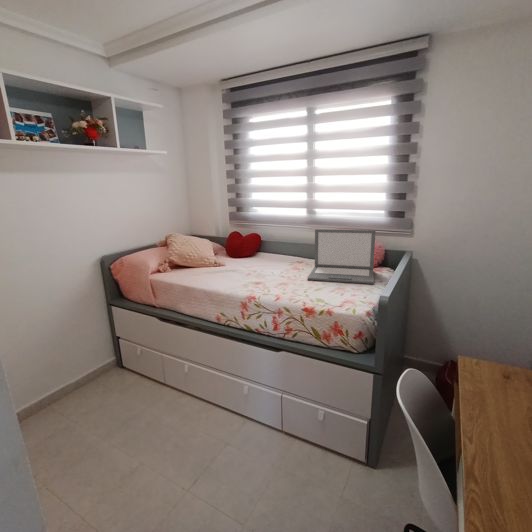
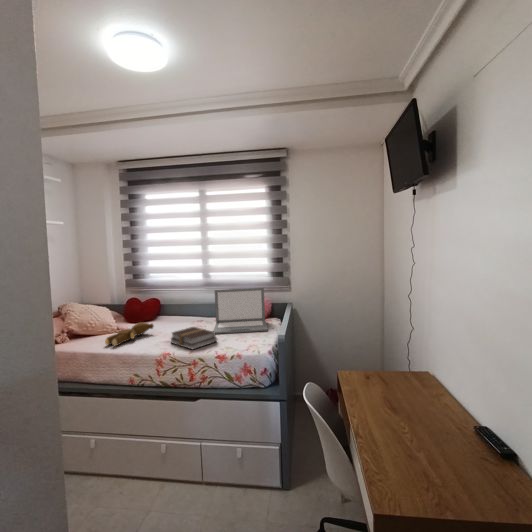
teddy bear: none [198,258,248,280] -> present [105,322,154,346]
book: none [259,269,310,296] -> present [171,327,217,349]

